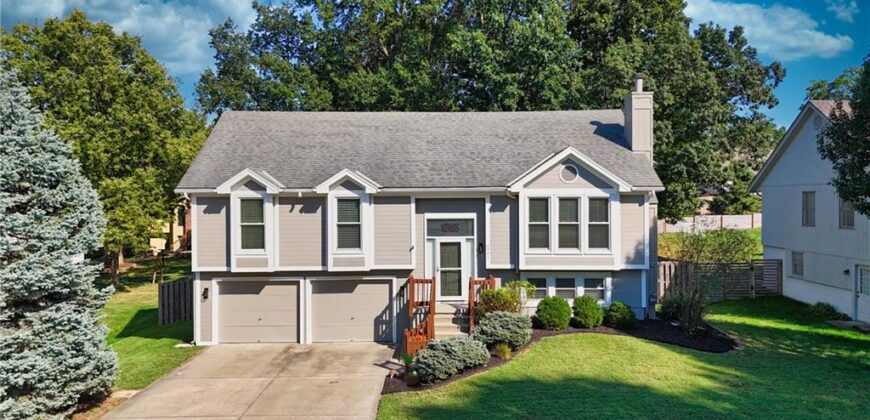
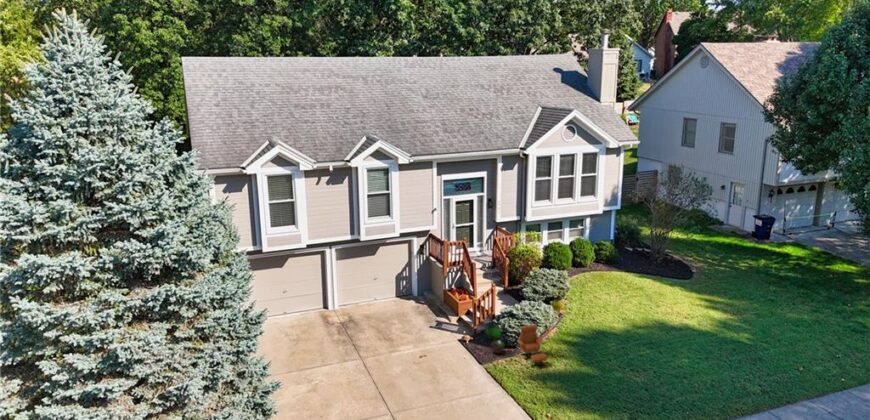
lounge chair: none [426,354,457,401] -> present [517,325,547,369]

